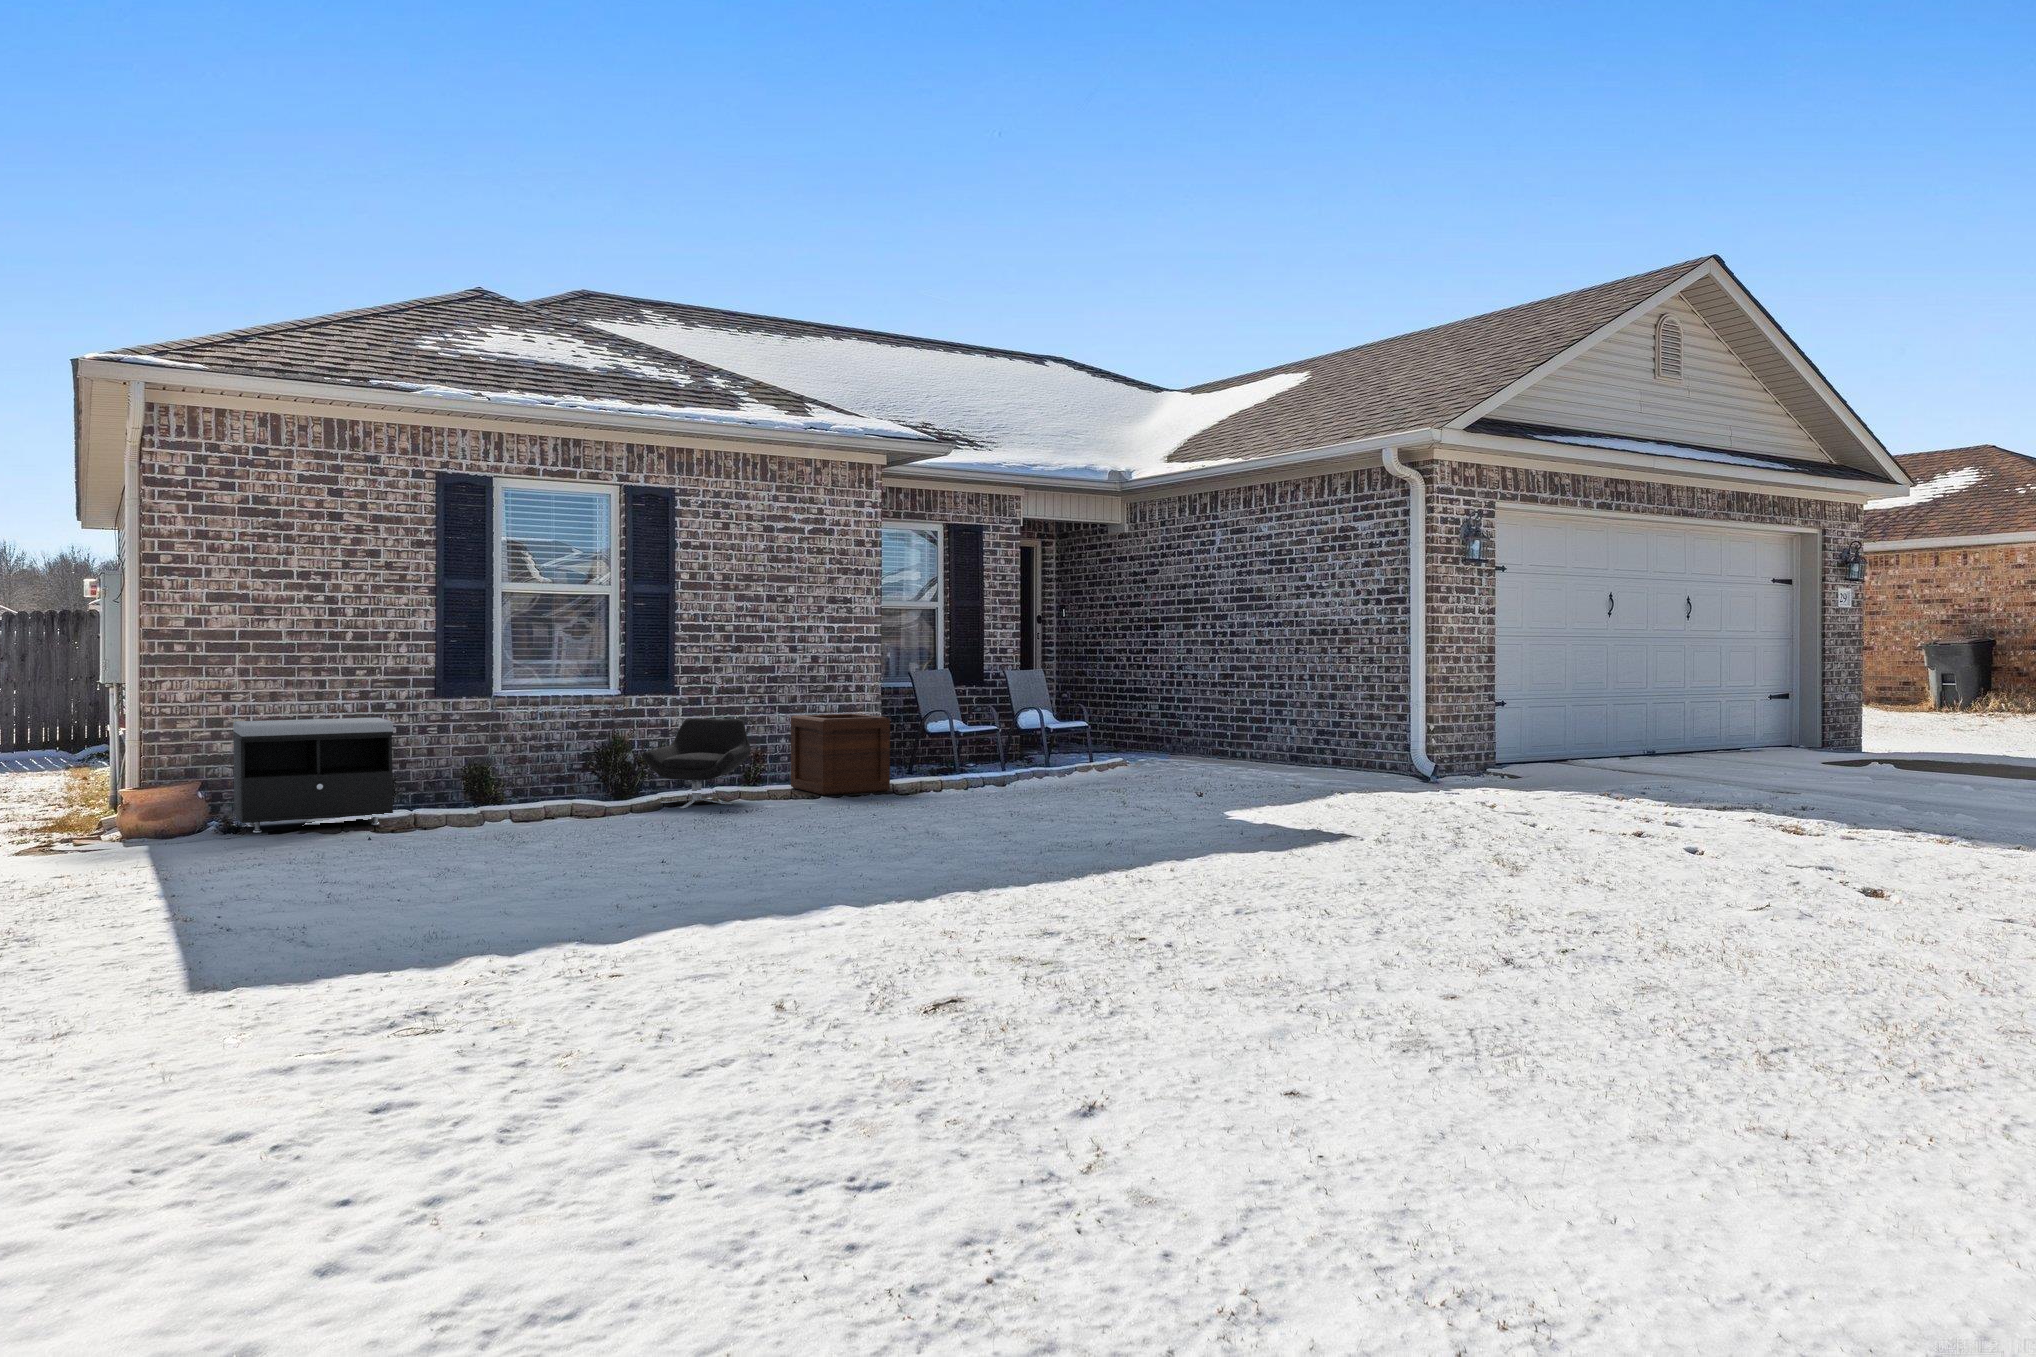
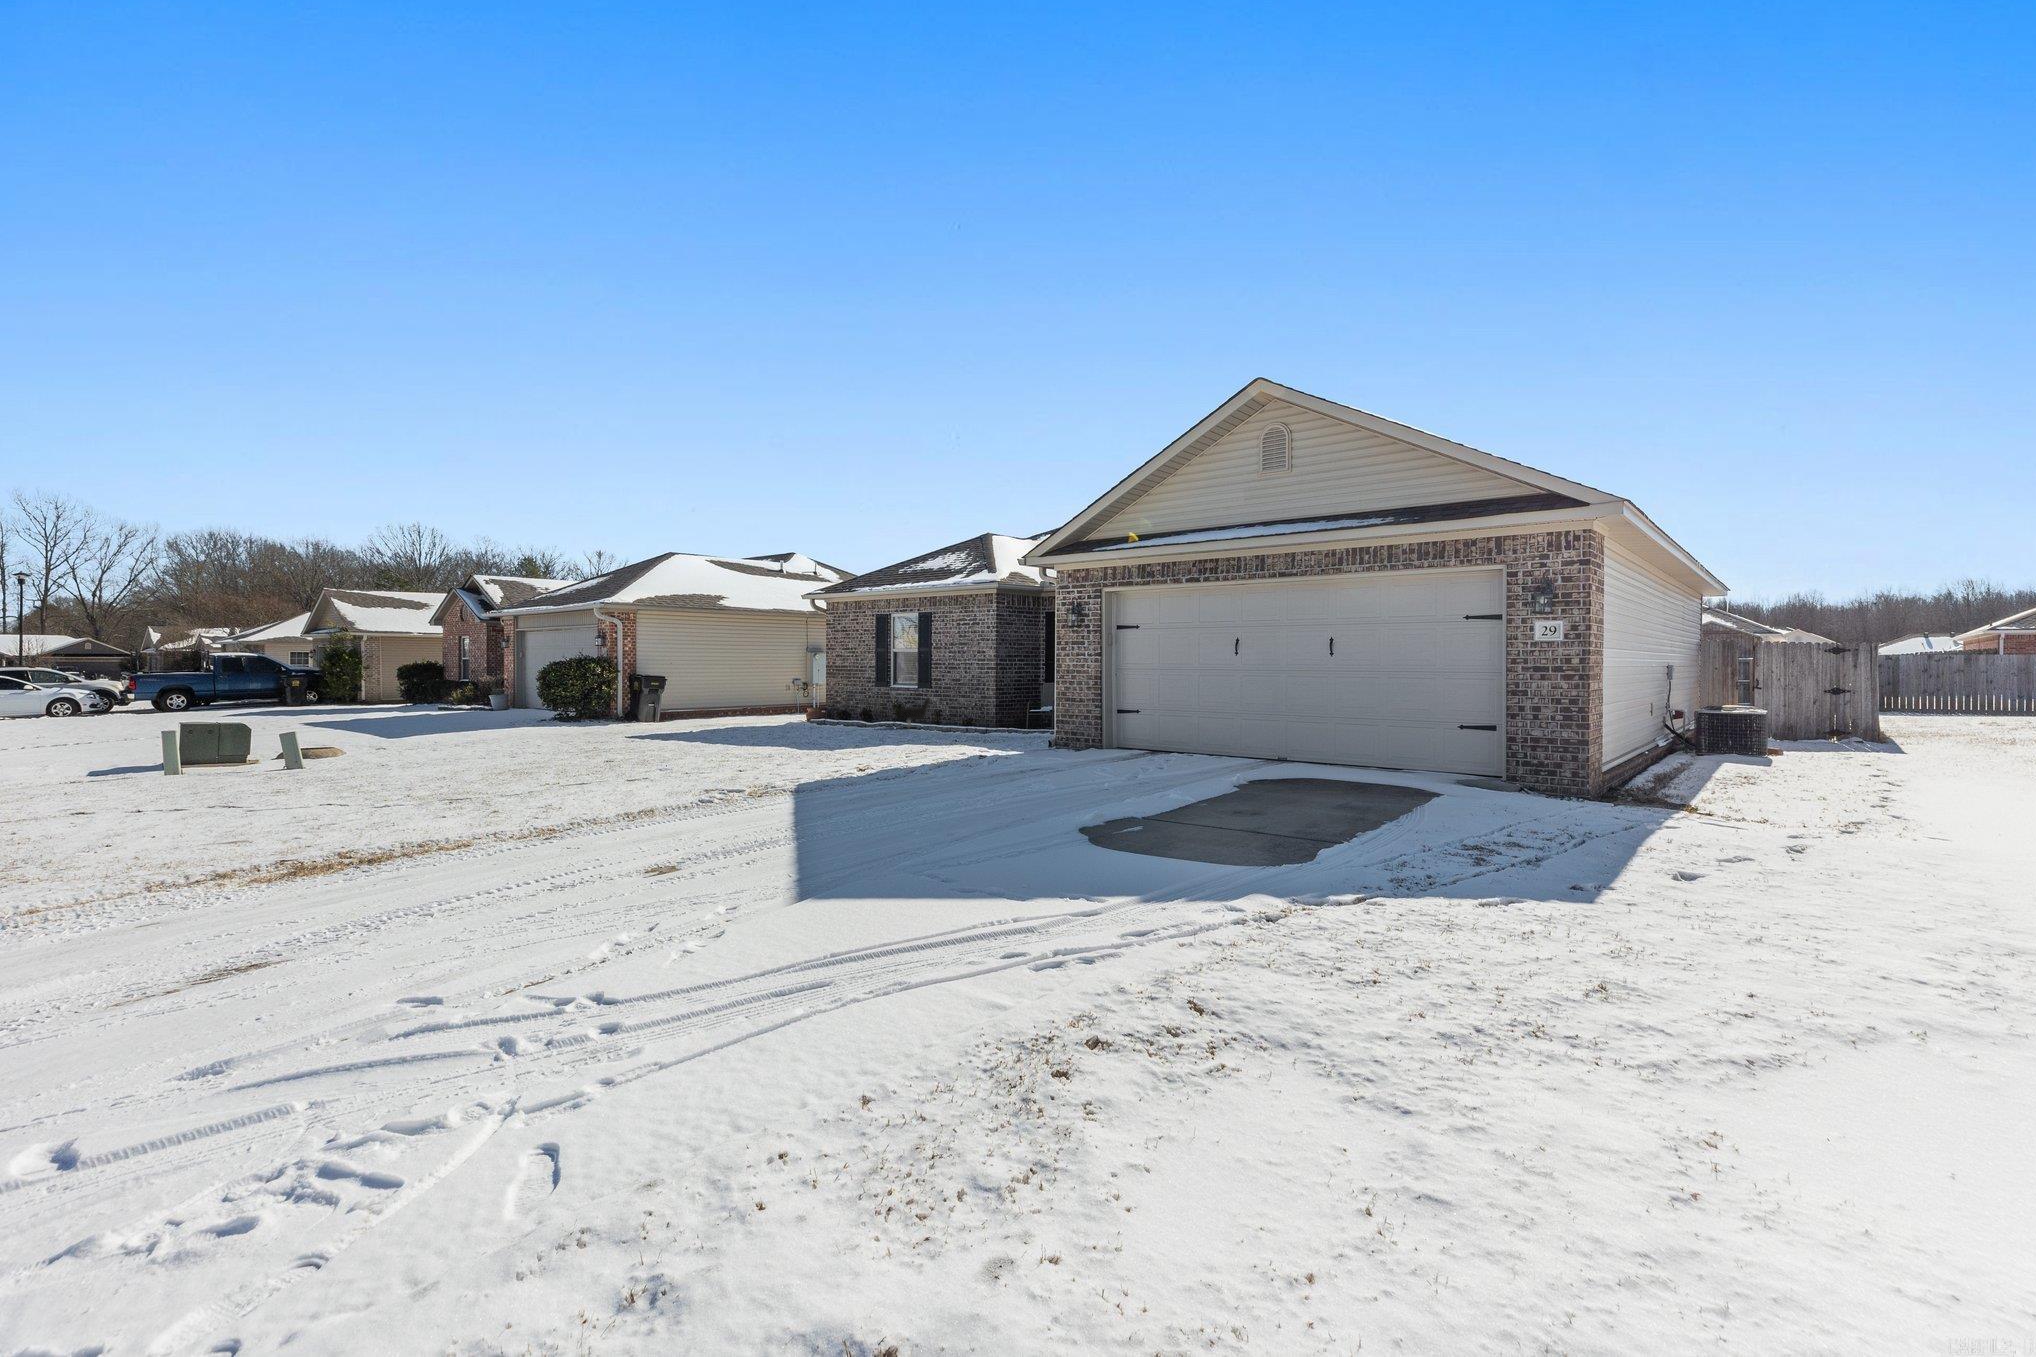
wooden crate: present [791,714,890,795] -> none [937,699,980,731]
storage bench: present [233,718,393,833] -> none [824,691,867,724]

